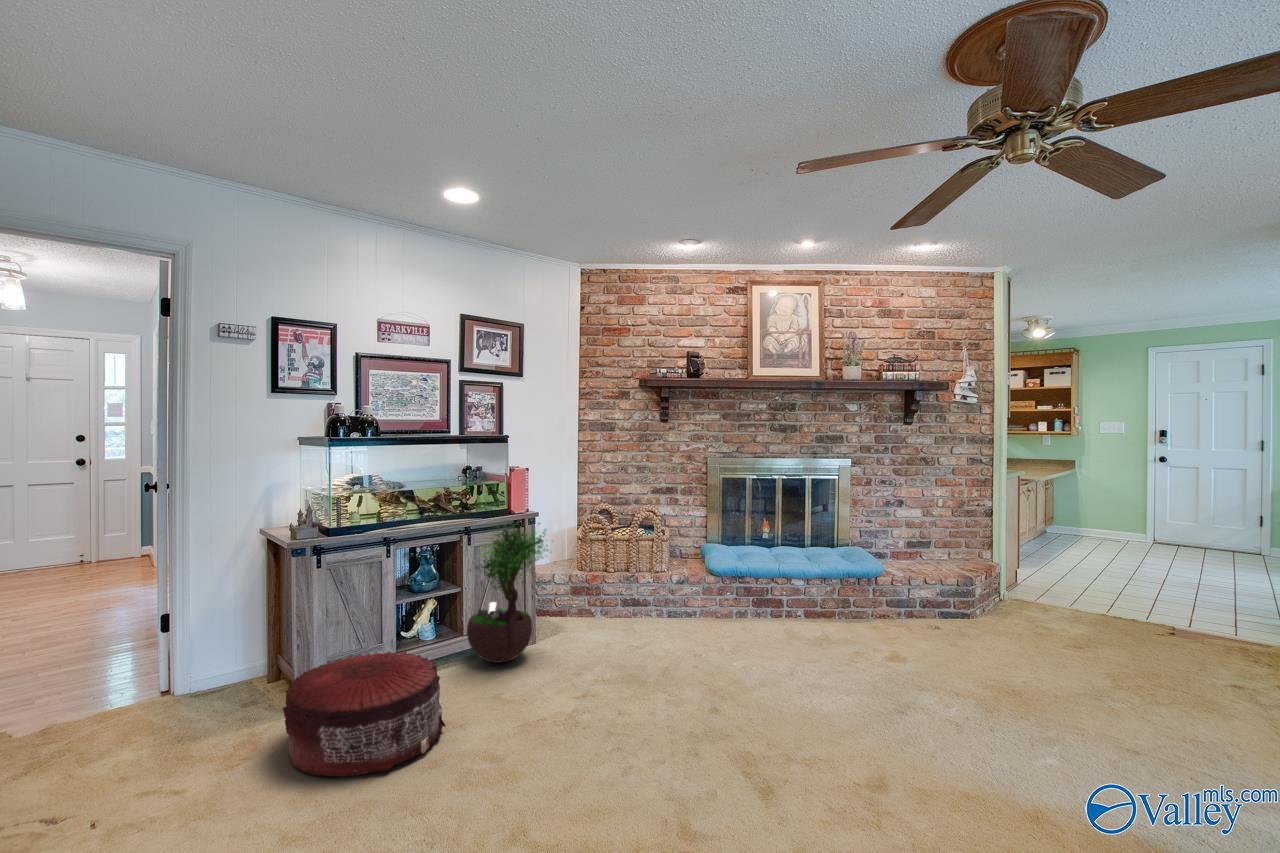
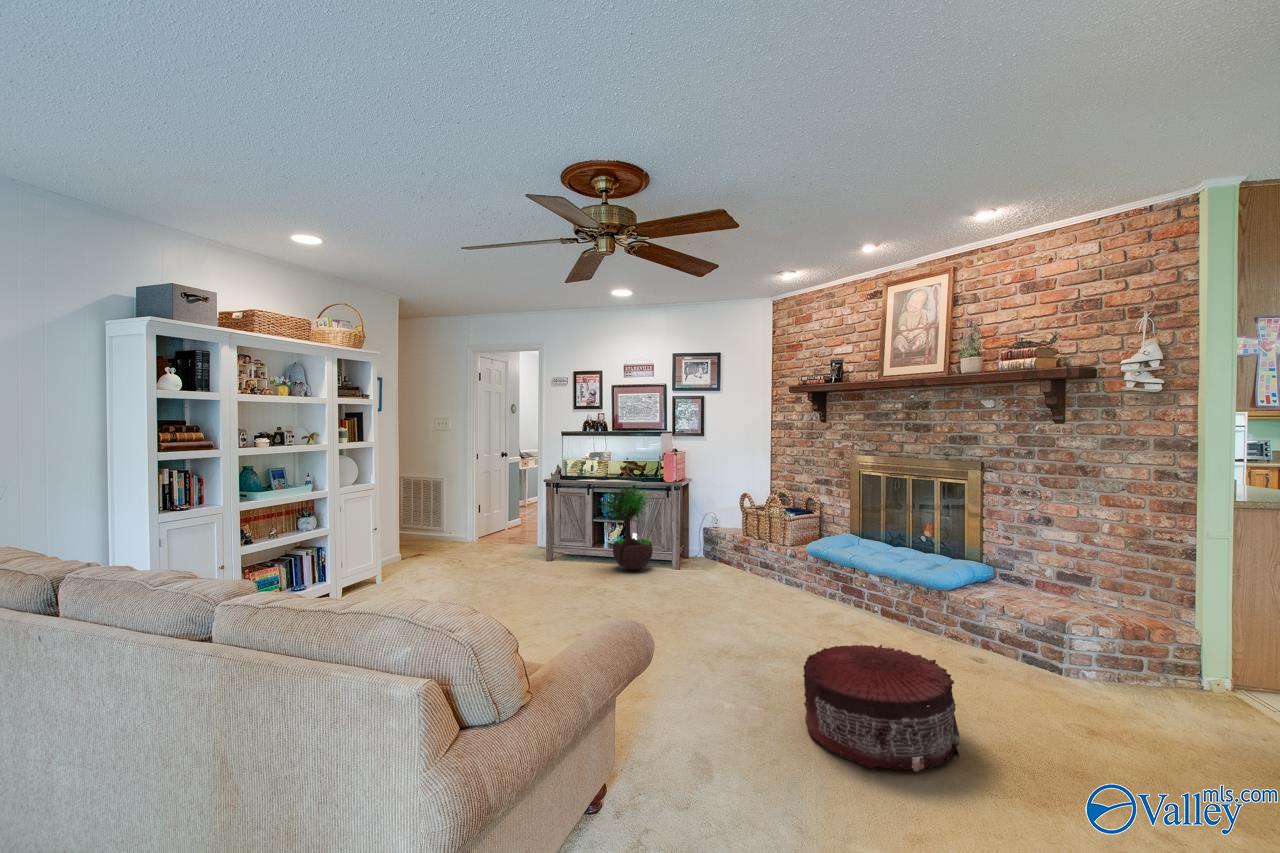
pouf: present [283,651,445,776] -> present [803,645,960,772]

